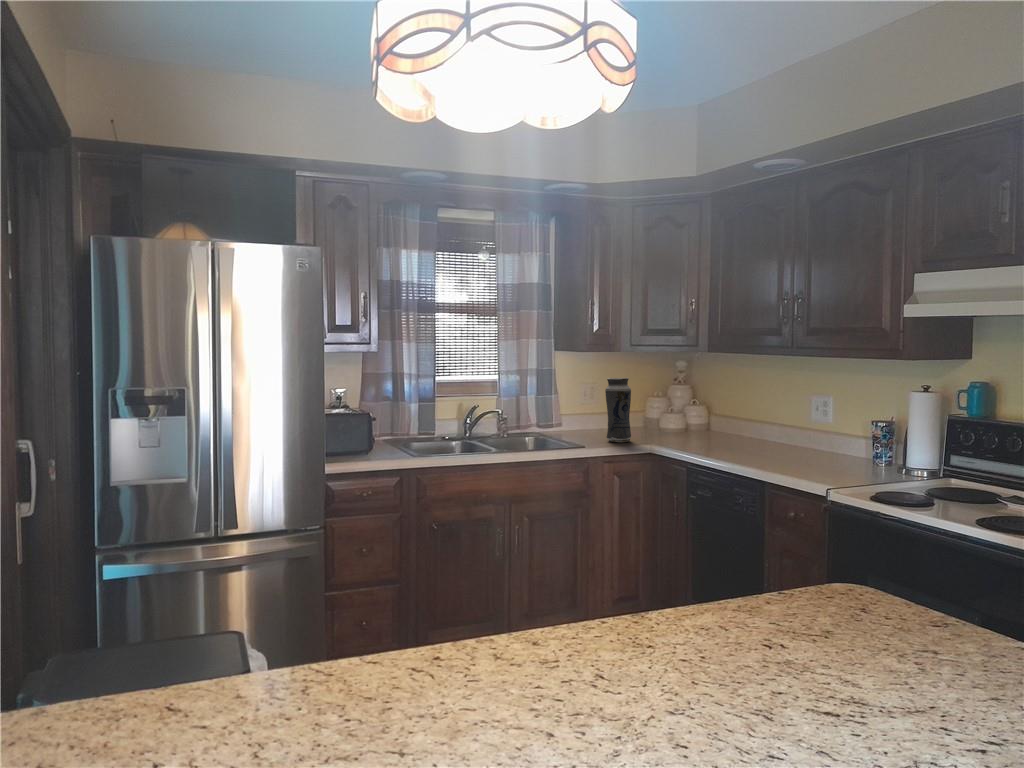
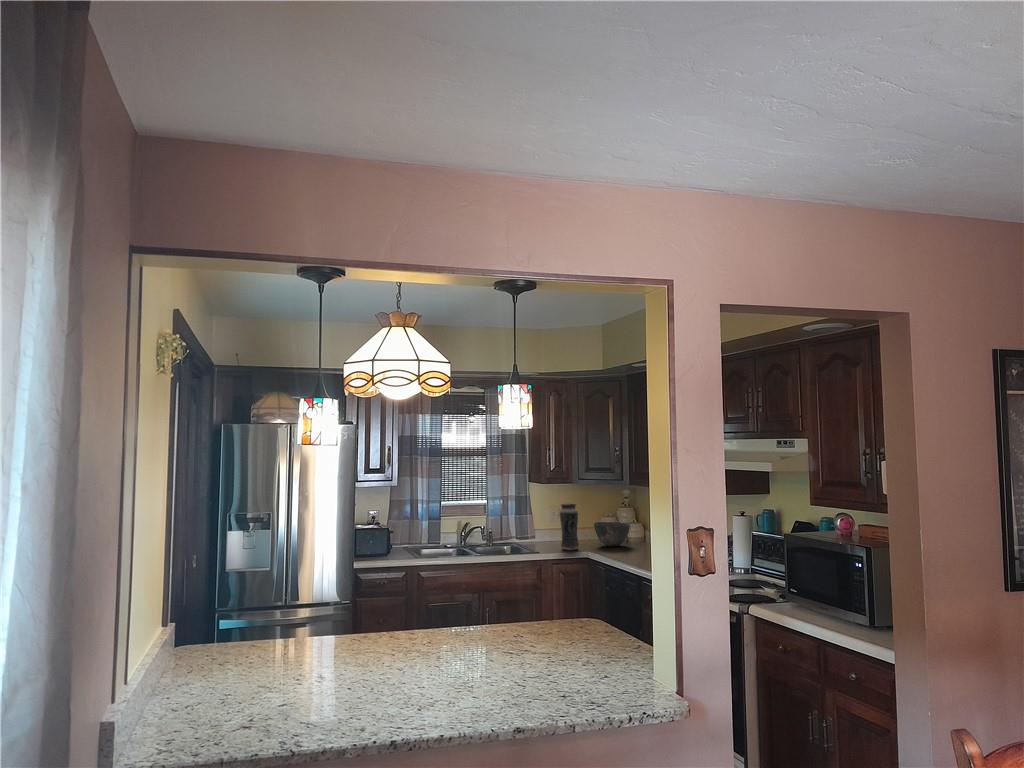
bowl: none [645,404,696,436] -> present [594,522,630,546]

